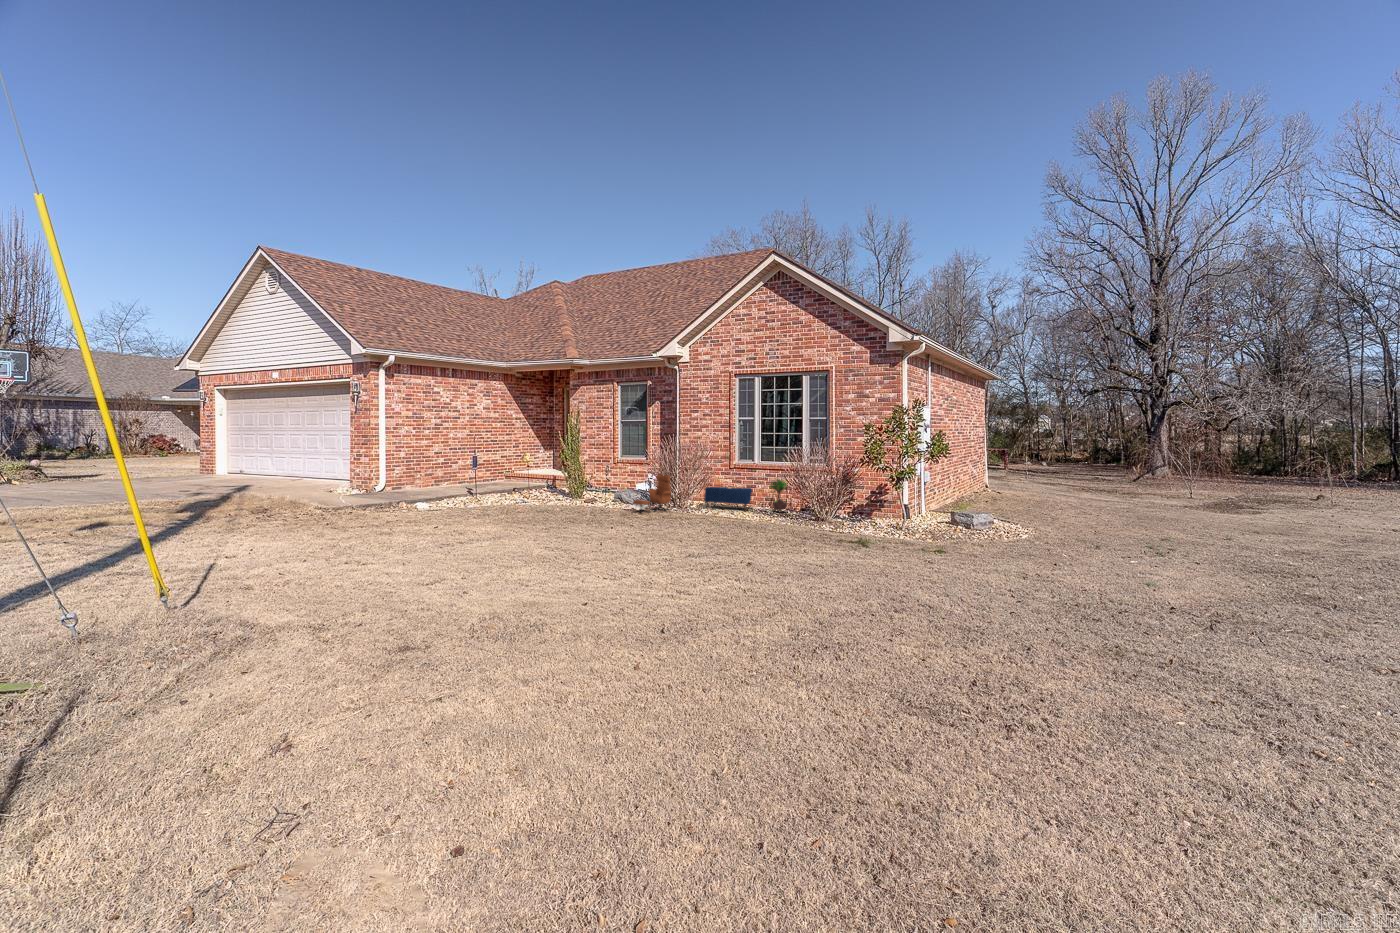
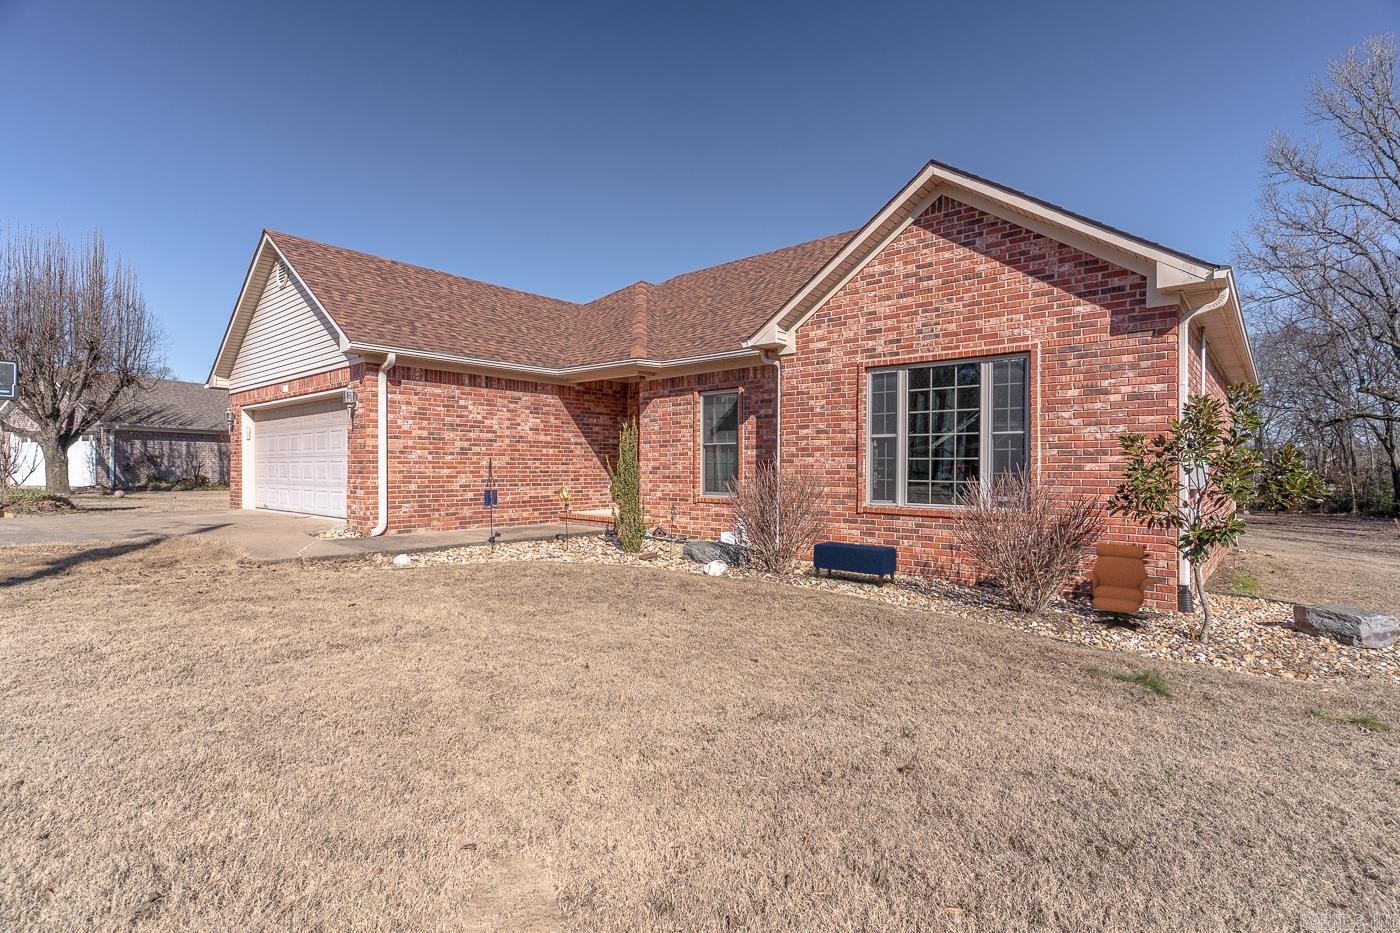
lounge chair: present [633,475,672,512] -> present [1083,543,1157,631]
potted tree: present [770,479,787,513] -> none [921,528,960,592]

